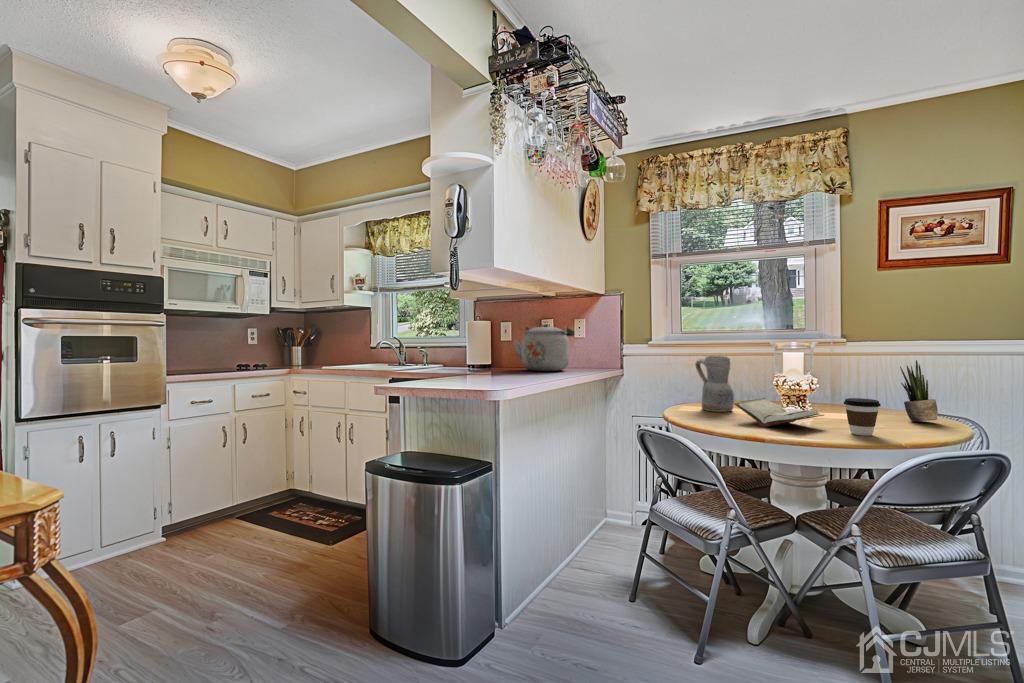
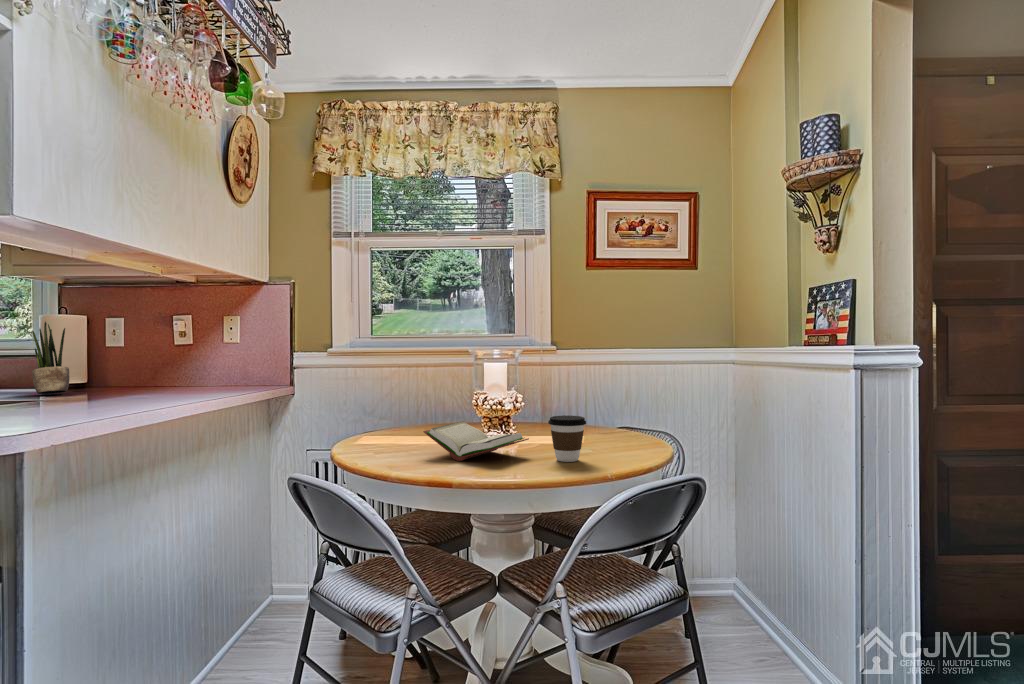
kettle: present [514,324,574,371] -> none [95,321,208,397]
ceramic pitcher: present [695,356,734,412] -> none [381,367,430,443]
potted plant: present [900,360,938,421] -> present [32,322,69,394]

